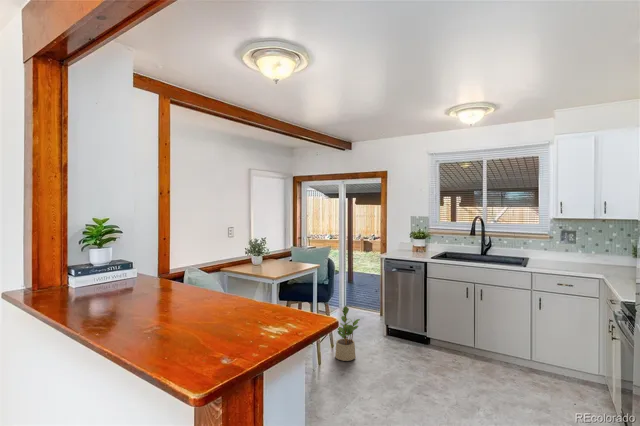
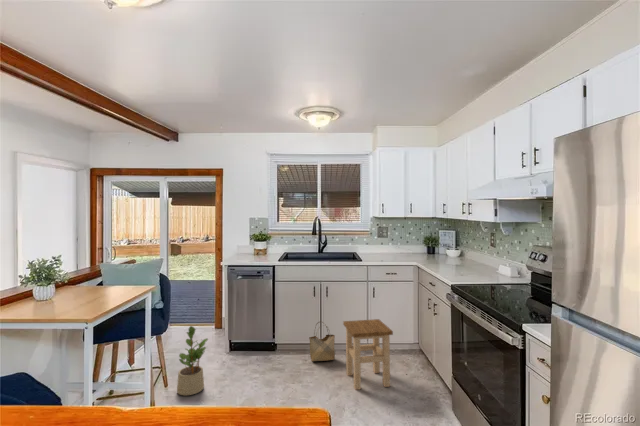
woven basket: none [457,325,487,366] -> present [309,322,335,361]
stool: none [490,328,542,408] -> present [343,319,393,390]

